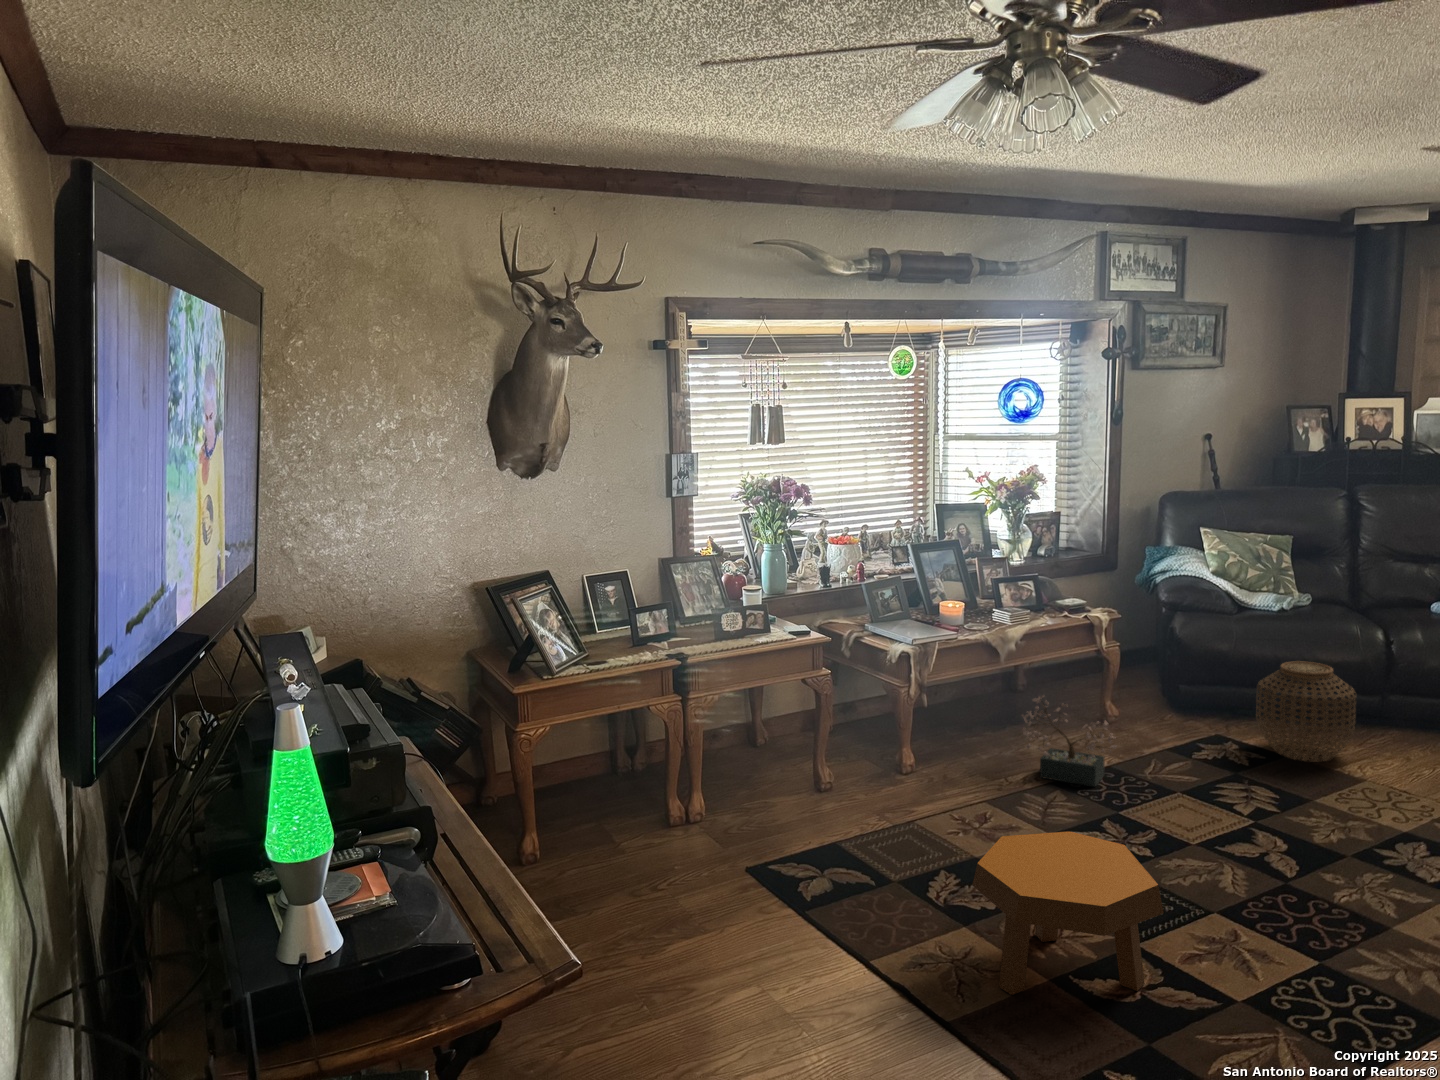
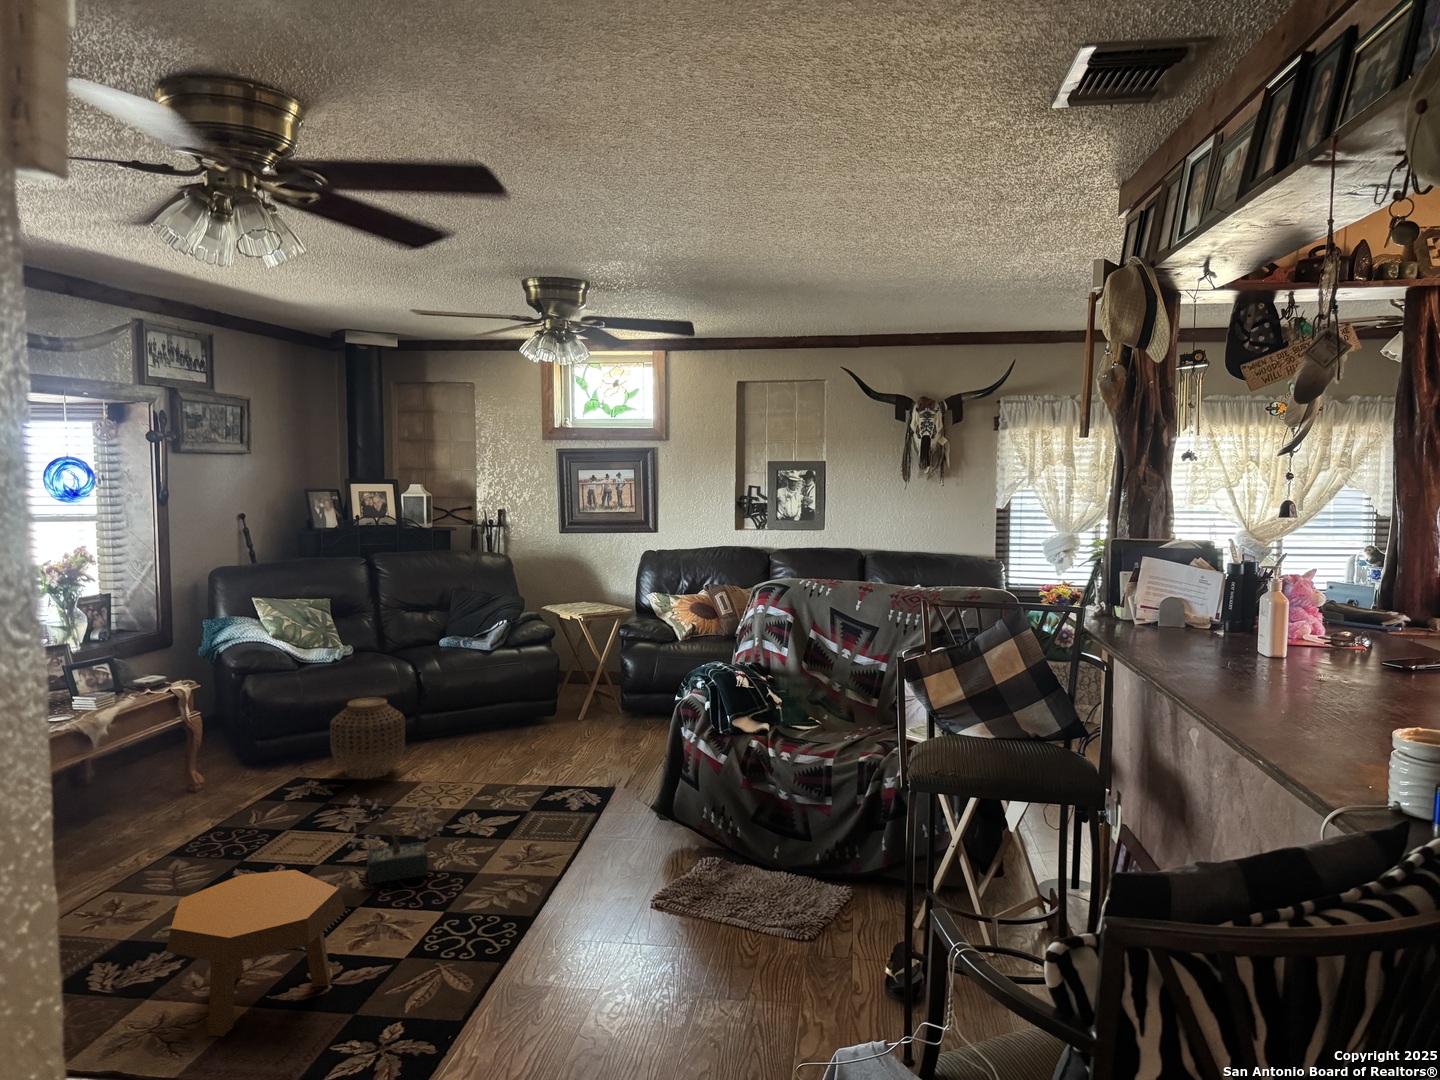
decorative plant: present [1022,695,1117,787] -> present [339,795,443,884]

